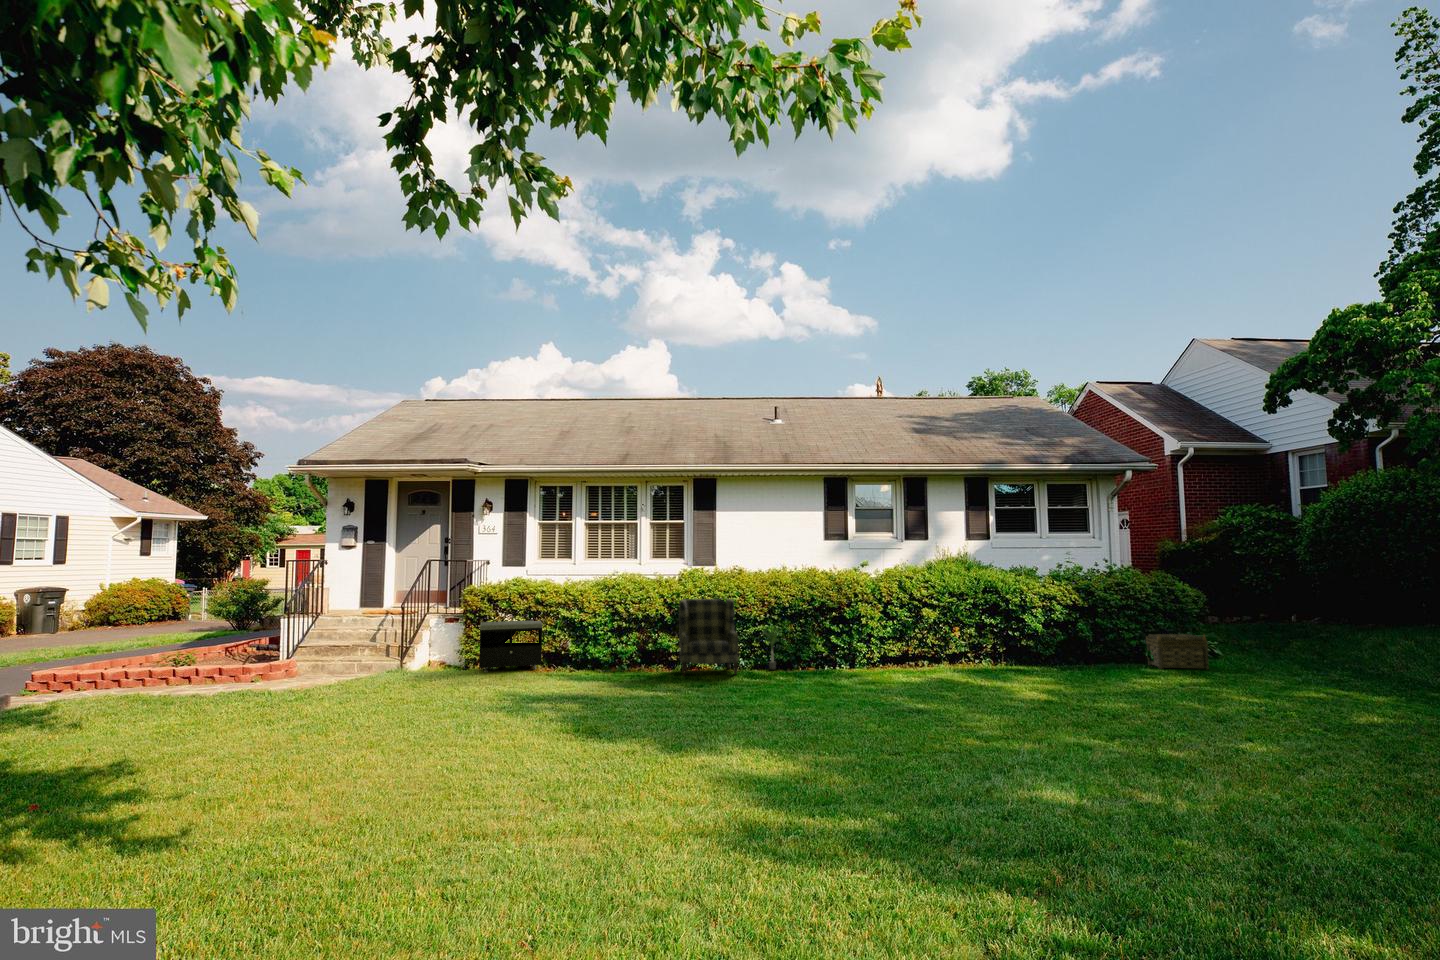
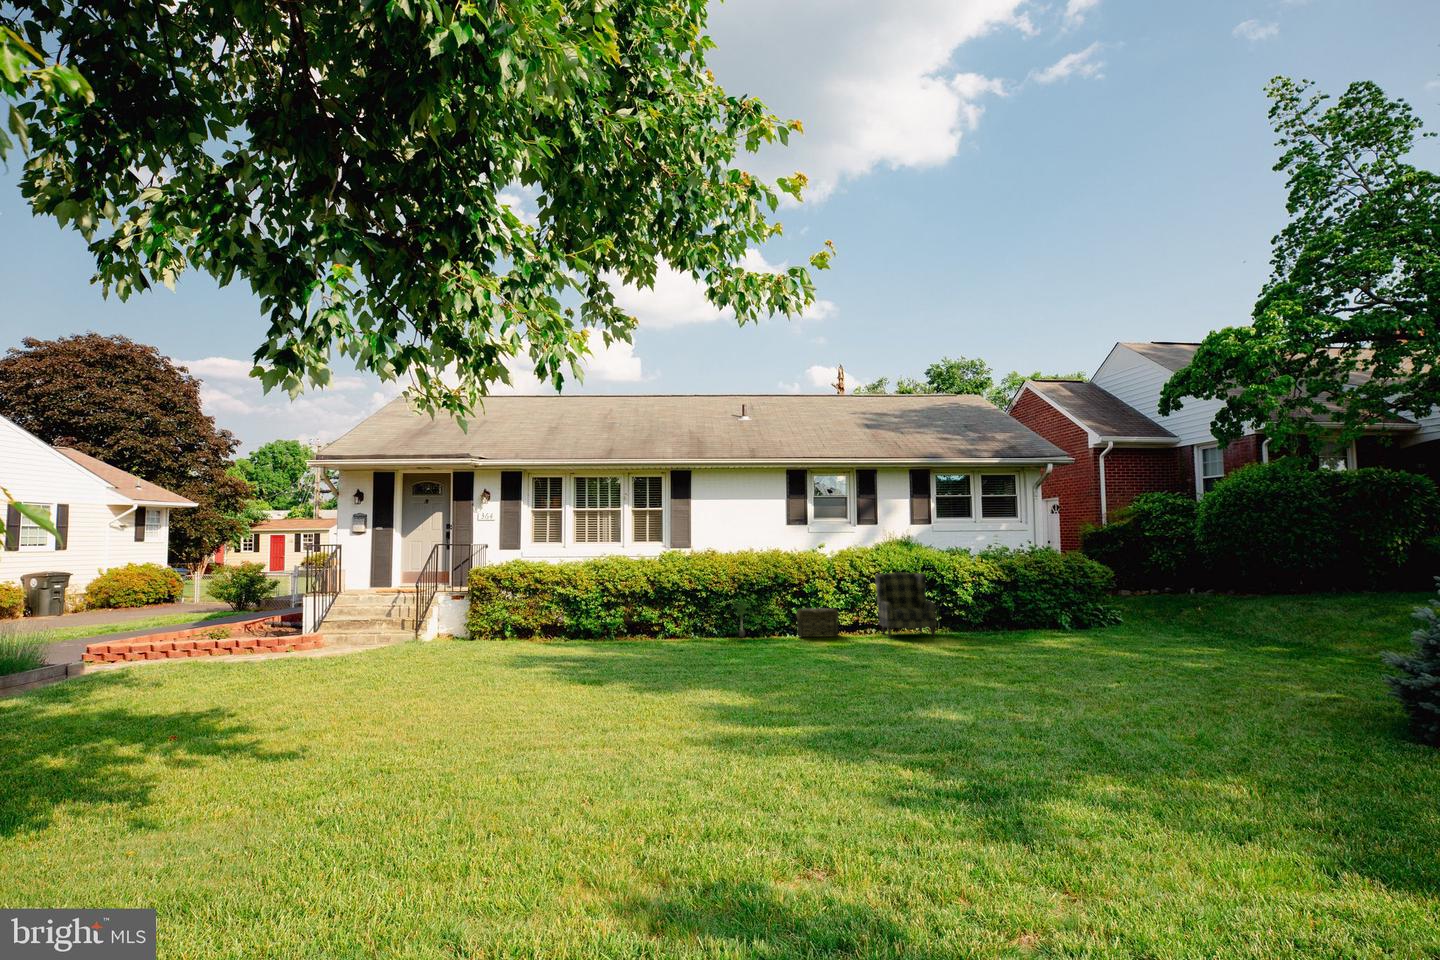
chair: present [679,598,739,676] -> present [875,573,937,638]
storage bench: present [479,621,542,672] -> none [485,597,541,642]
basket: present [1146,634,1209,669] -> present [797,608,839,637]

